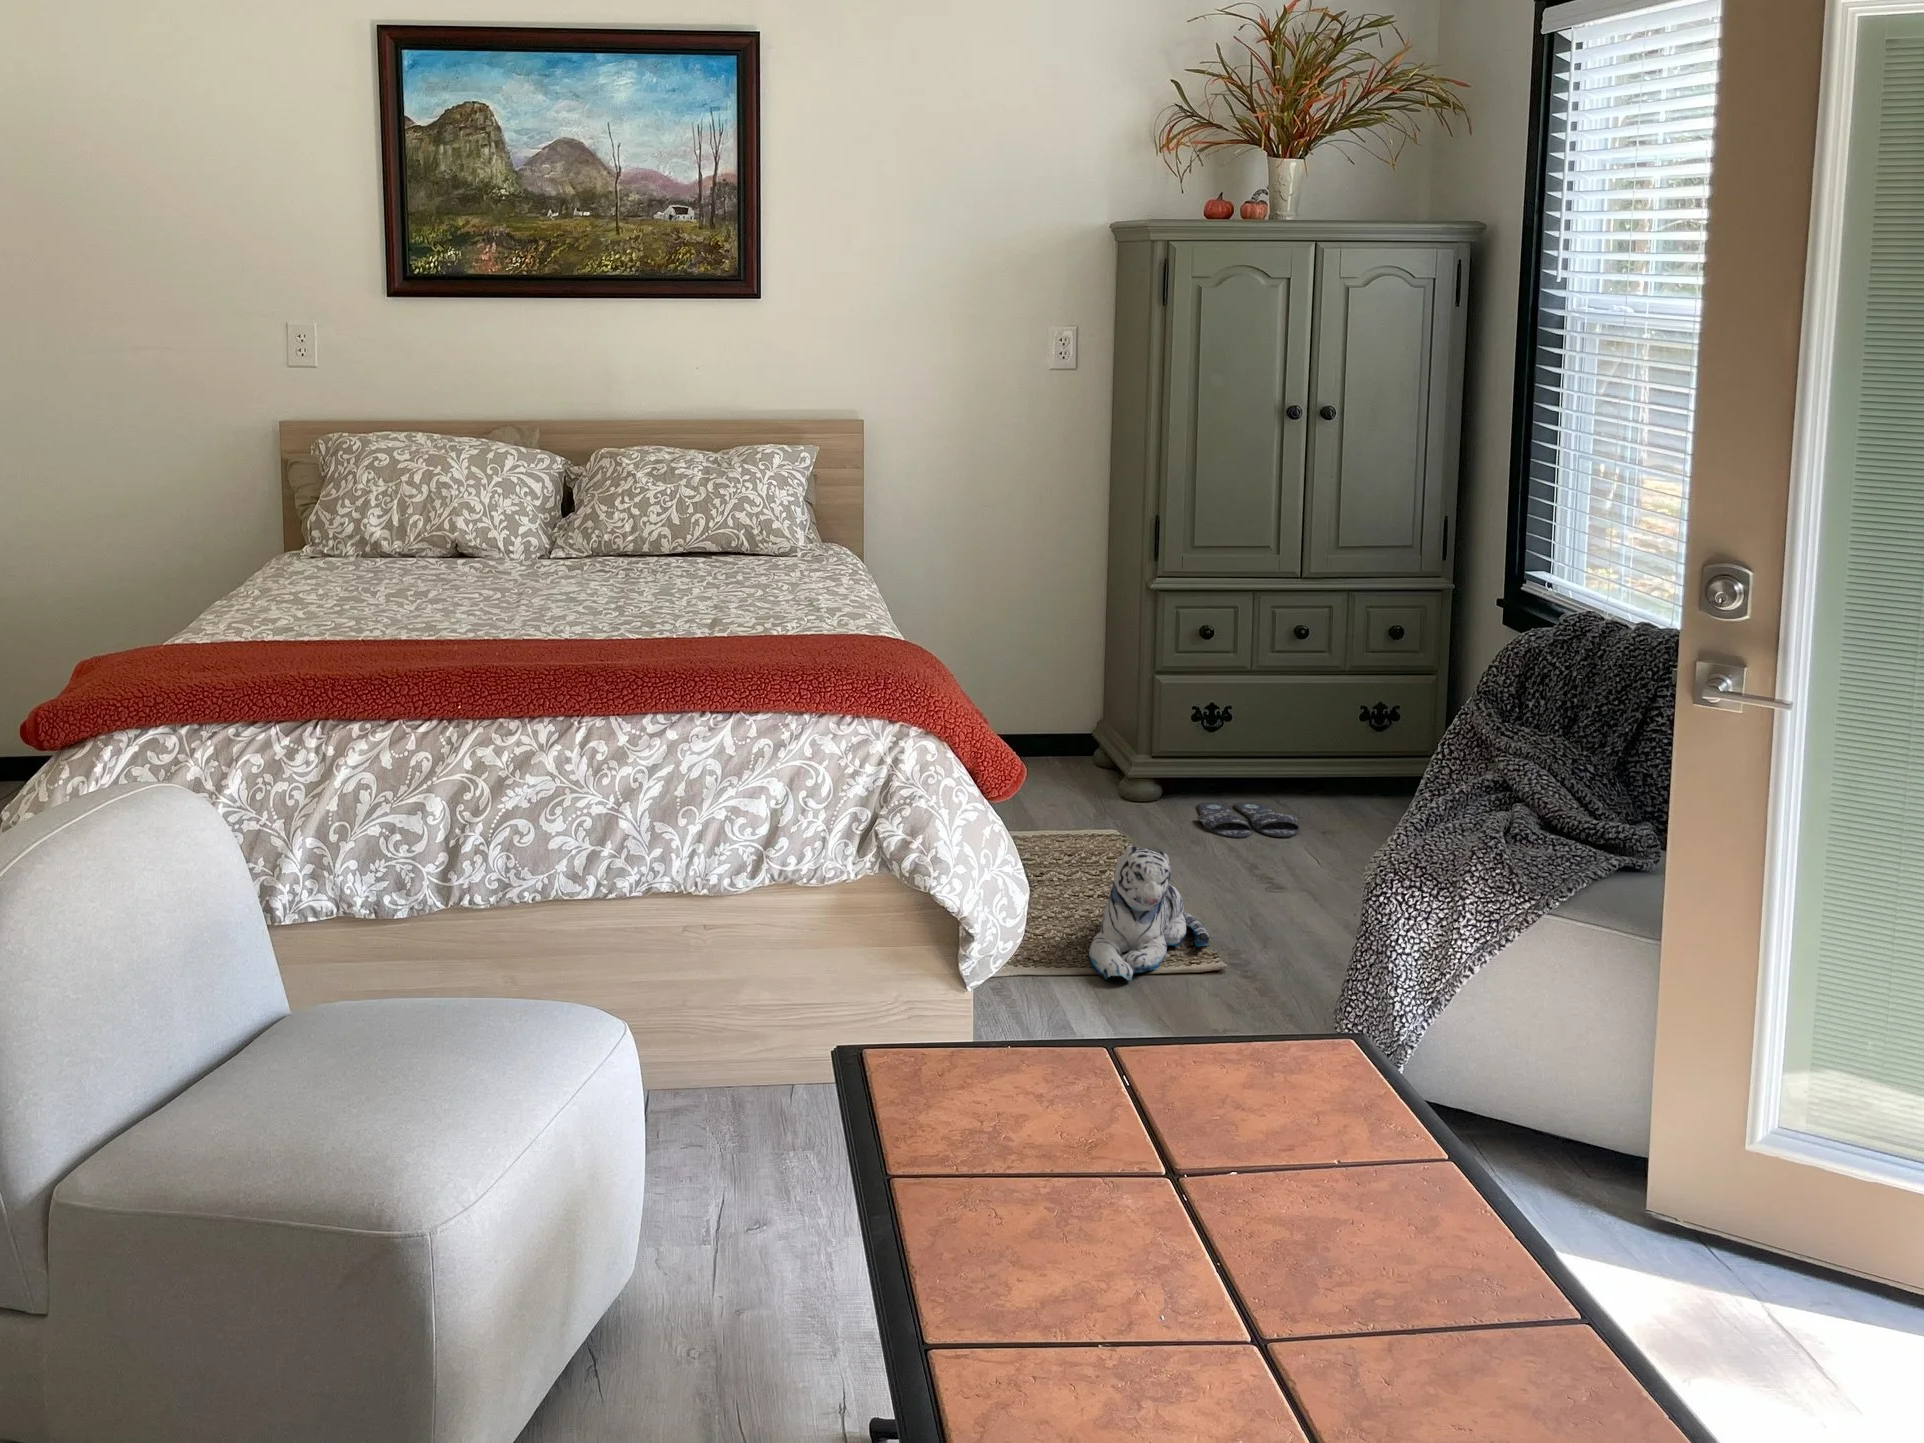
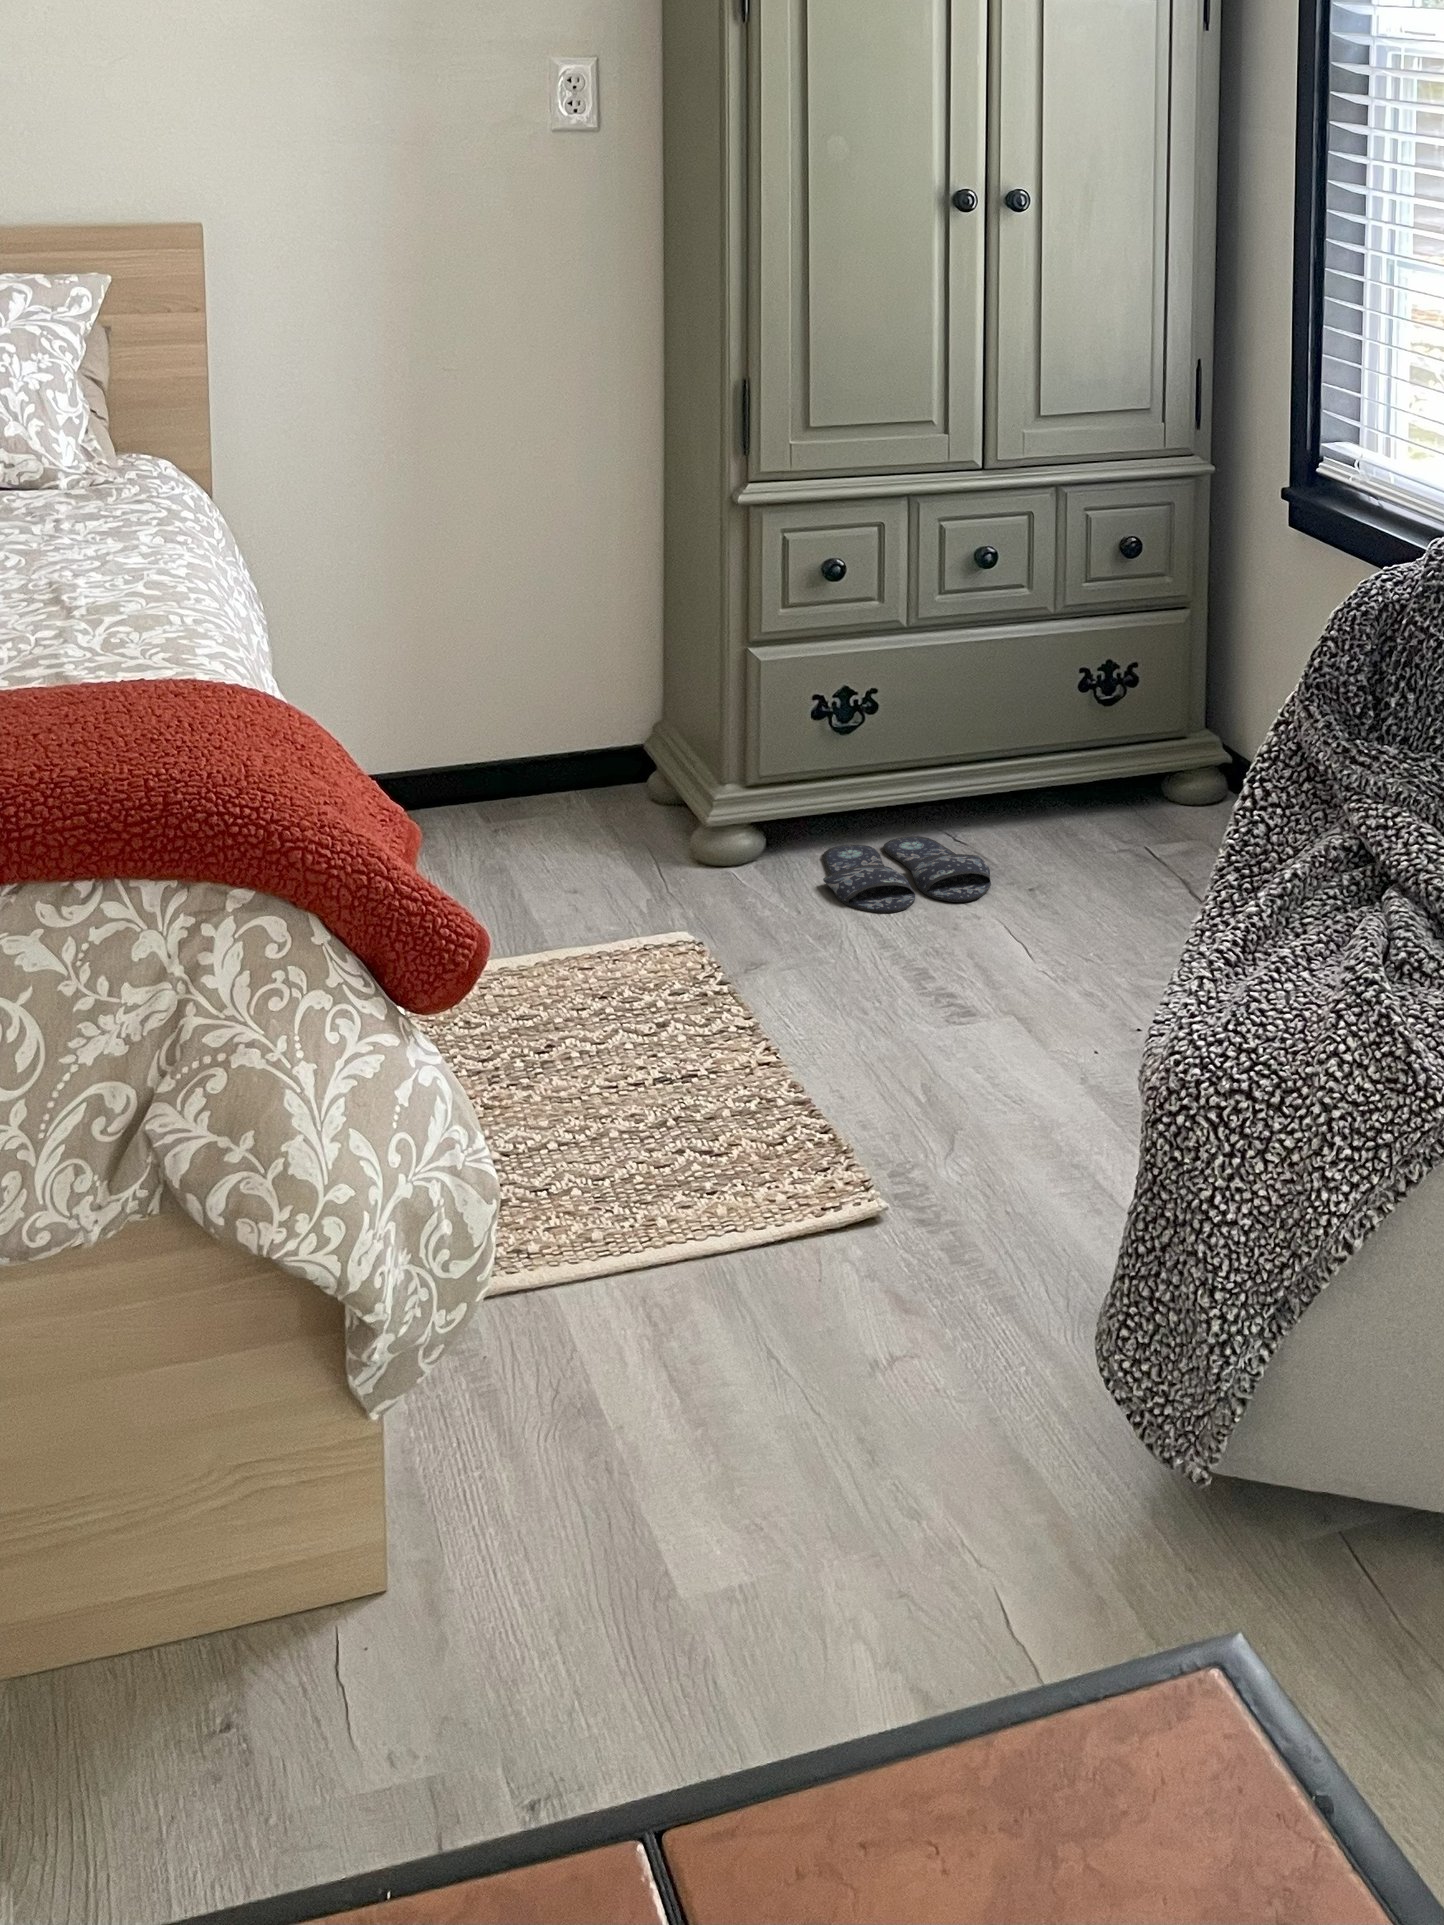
plush toy: present [1088,846,1209,981] -> none [634,1006,856,1277]

